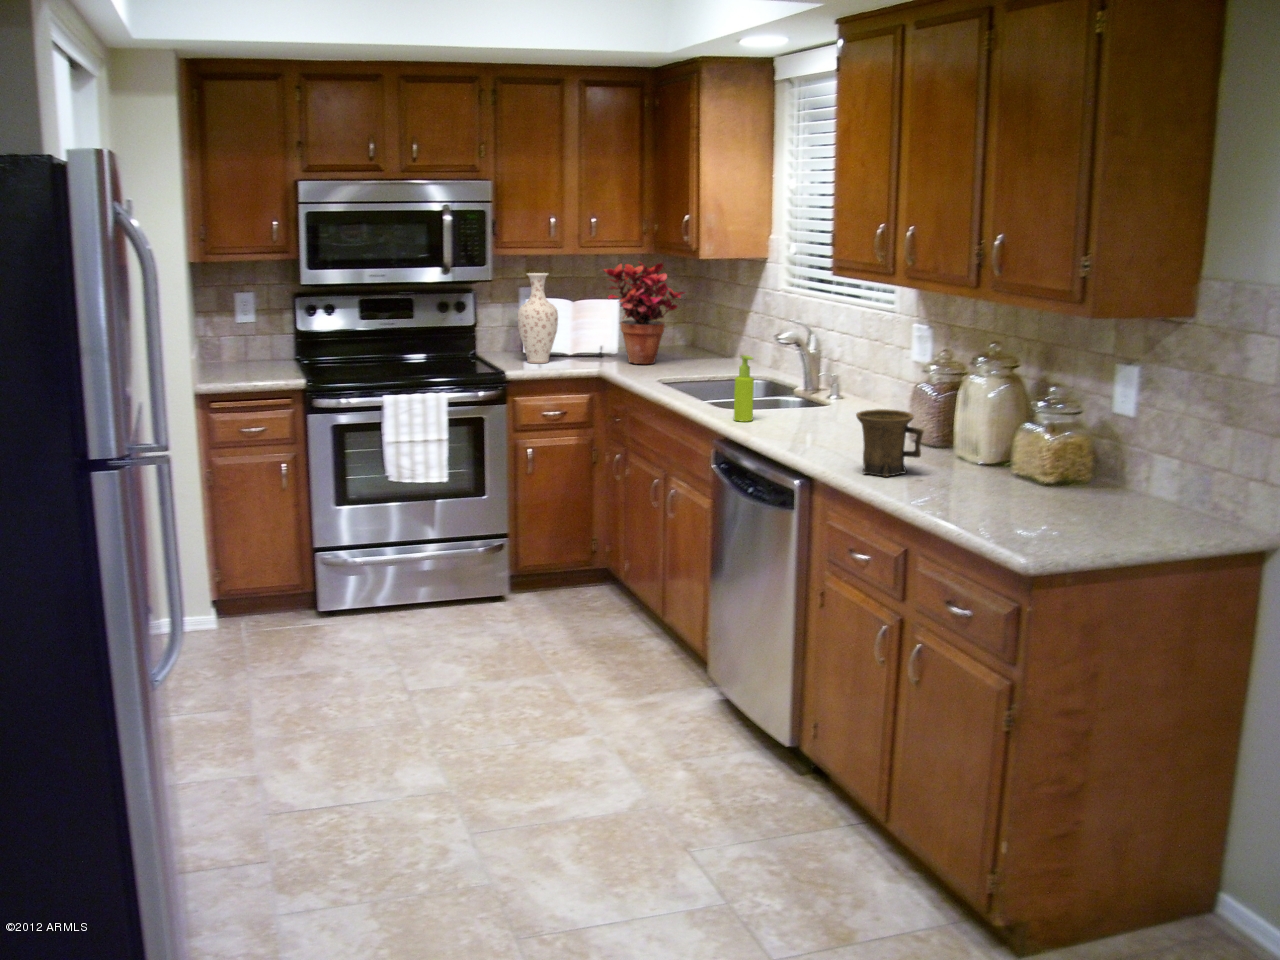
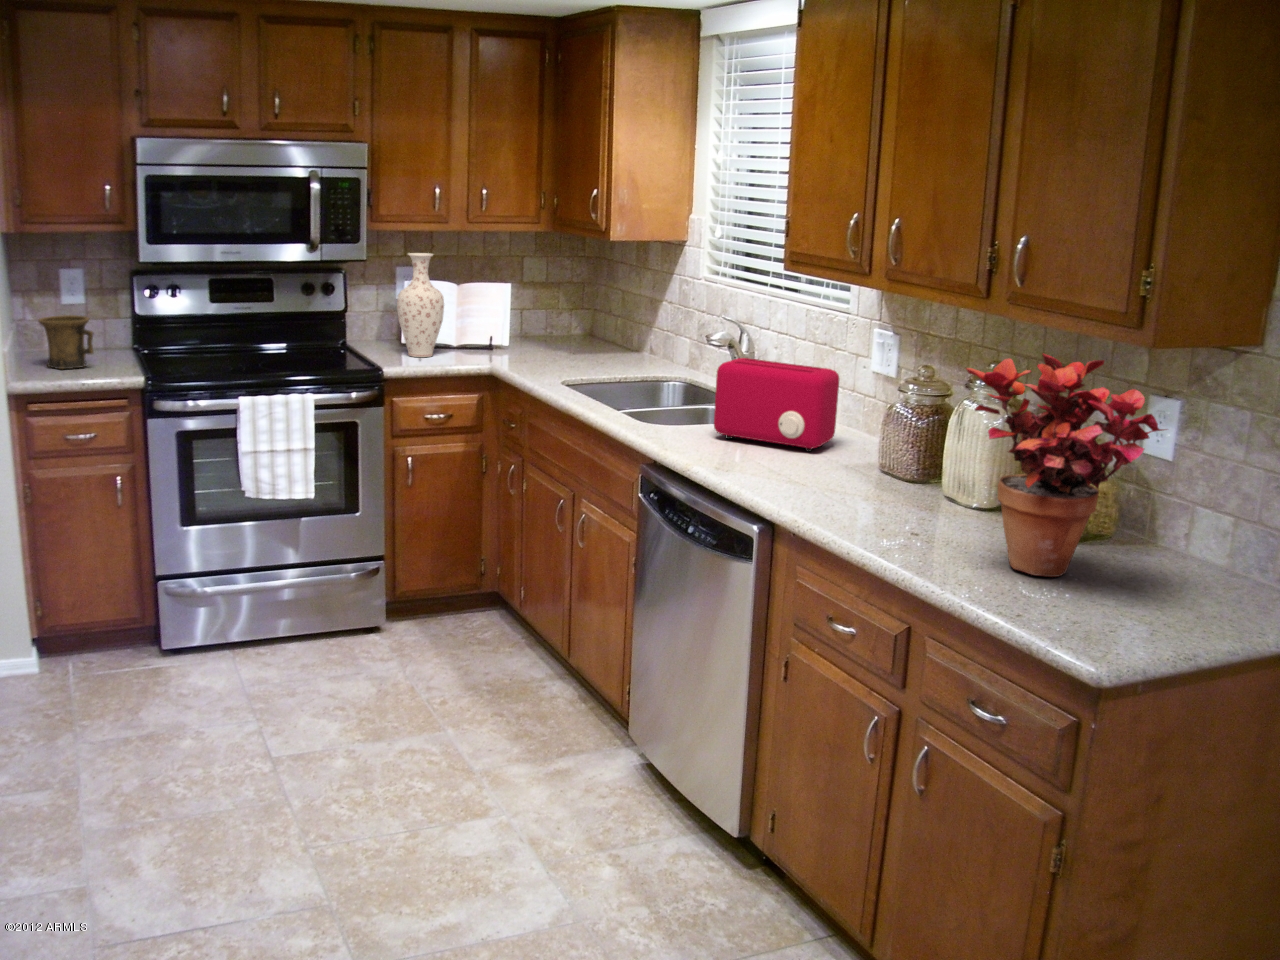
potted plant: present [603,262,685,364] -> present [966,354,1166,577]
toaster: none [777,351,883,428] -> present [714,358,839,452]
soap dispenser: present [734,355,754,422] -> none [663,363,690,442]
mug: present [856,409,924,476] -> present [38,315,93,369]

